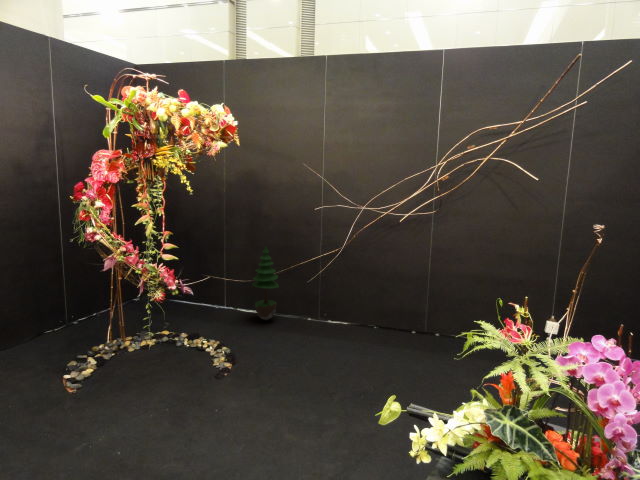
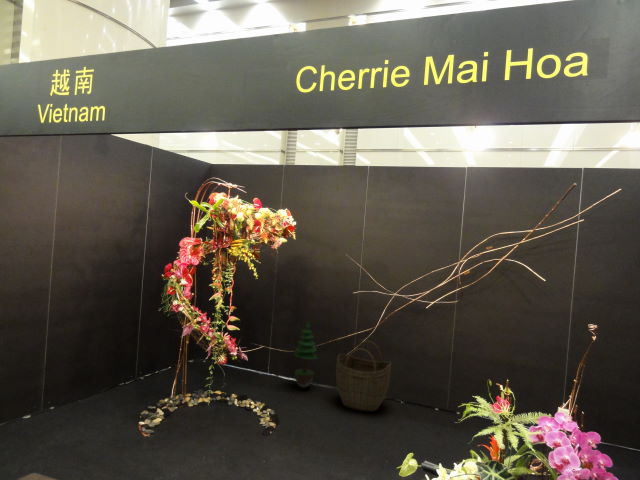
woven basket: none [300,263,362,341] -> present [336,341,391,412]

